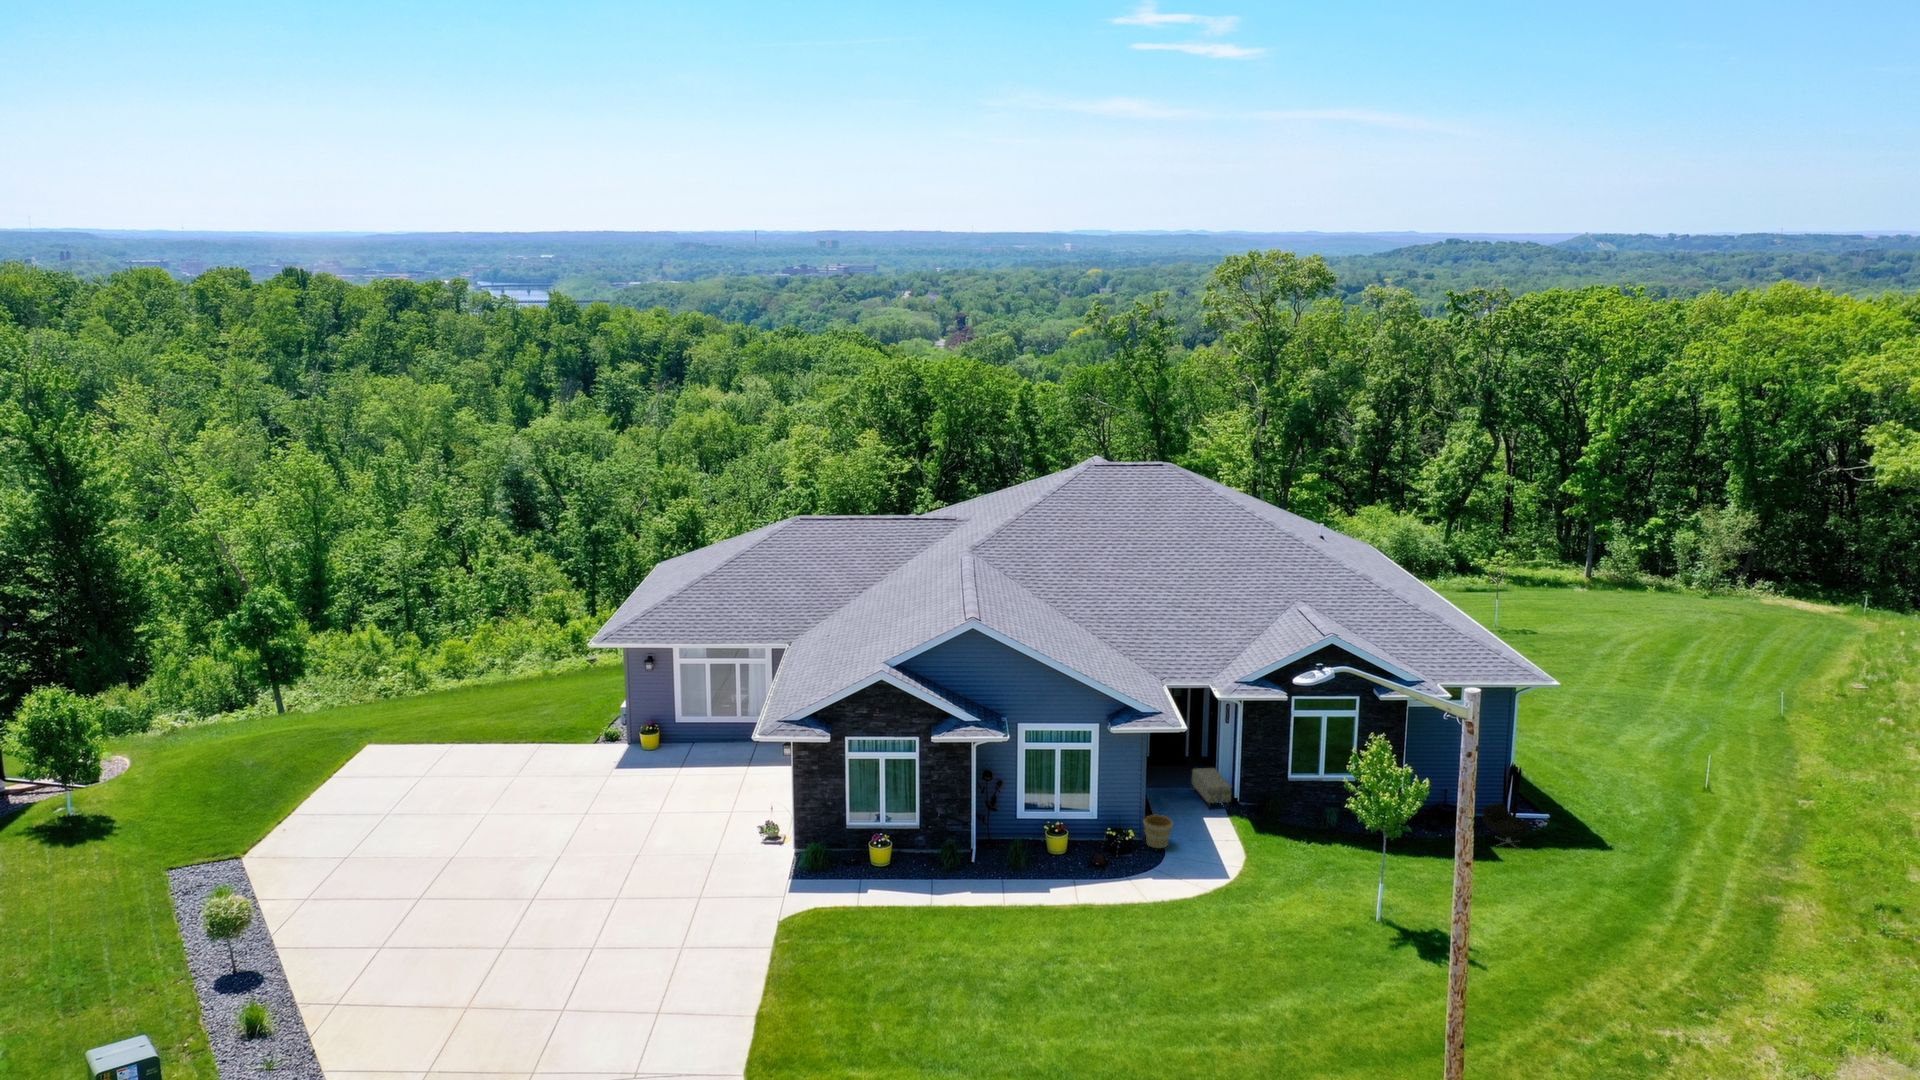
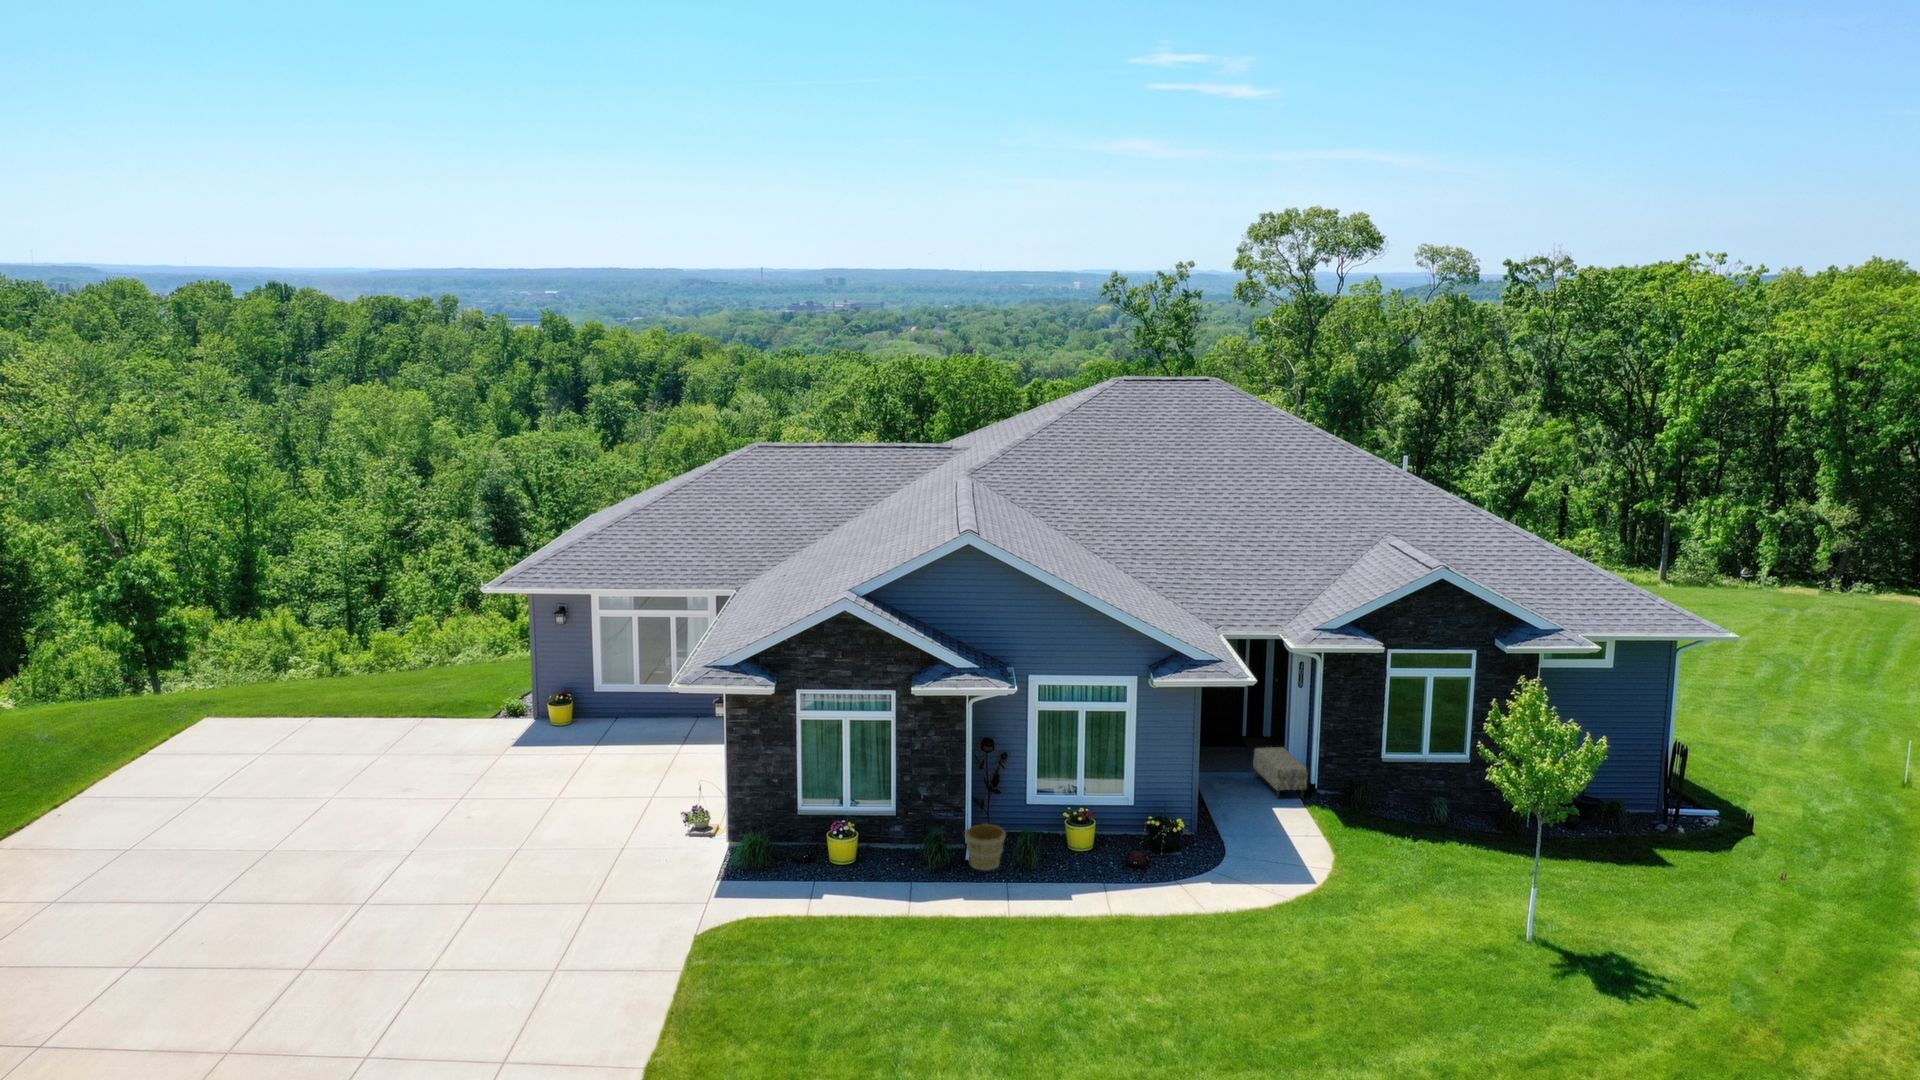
lounge chair: present [1483,803,1531,849] -> none [1643,791,1709,853]
wooden bucket: present [1143,815,1173,848] -> present [965,824,1005,871]

